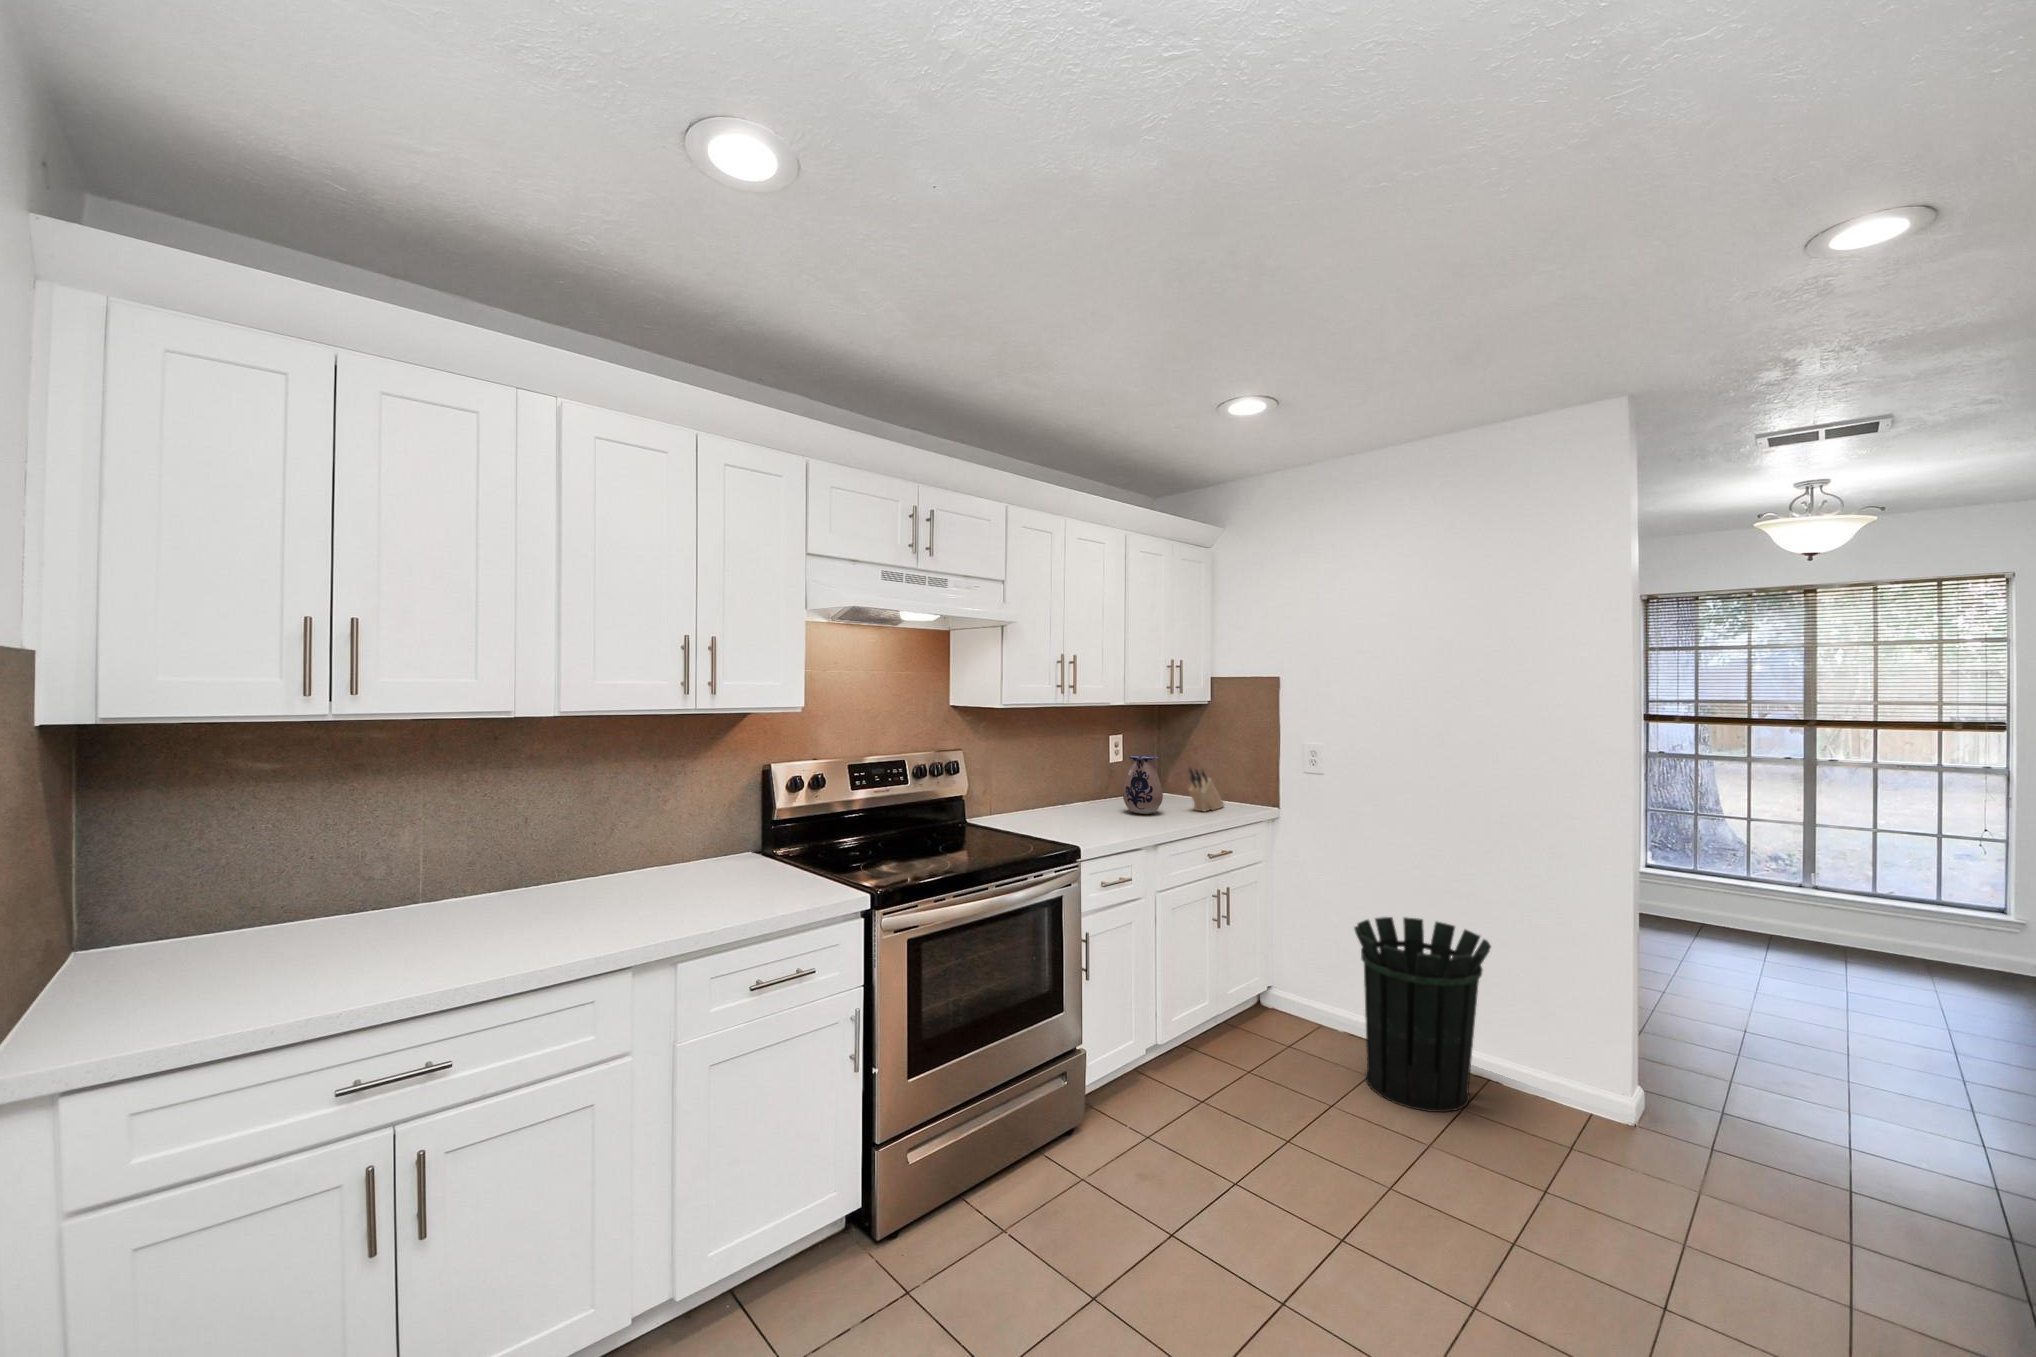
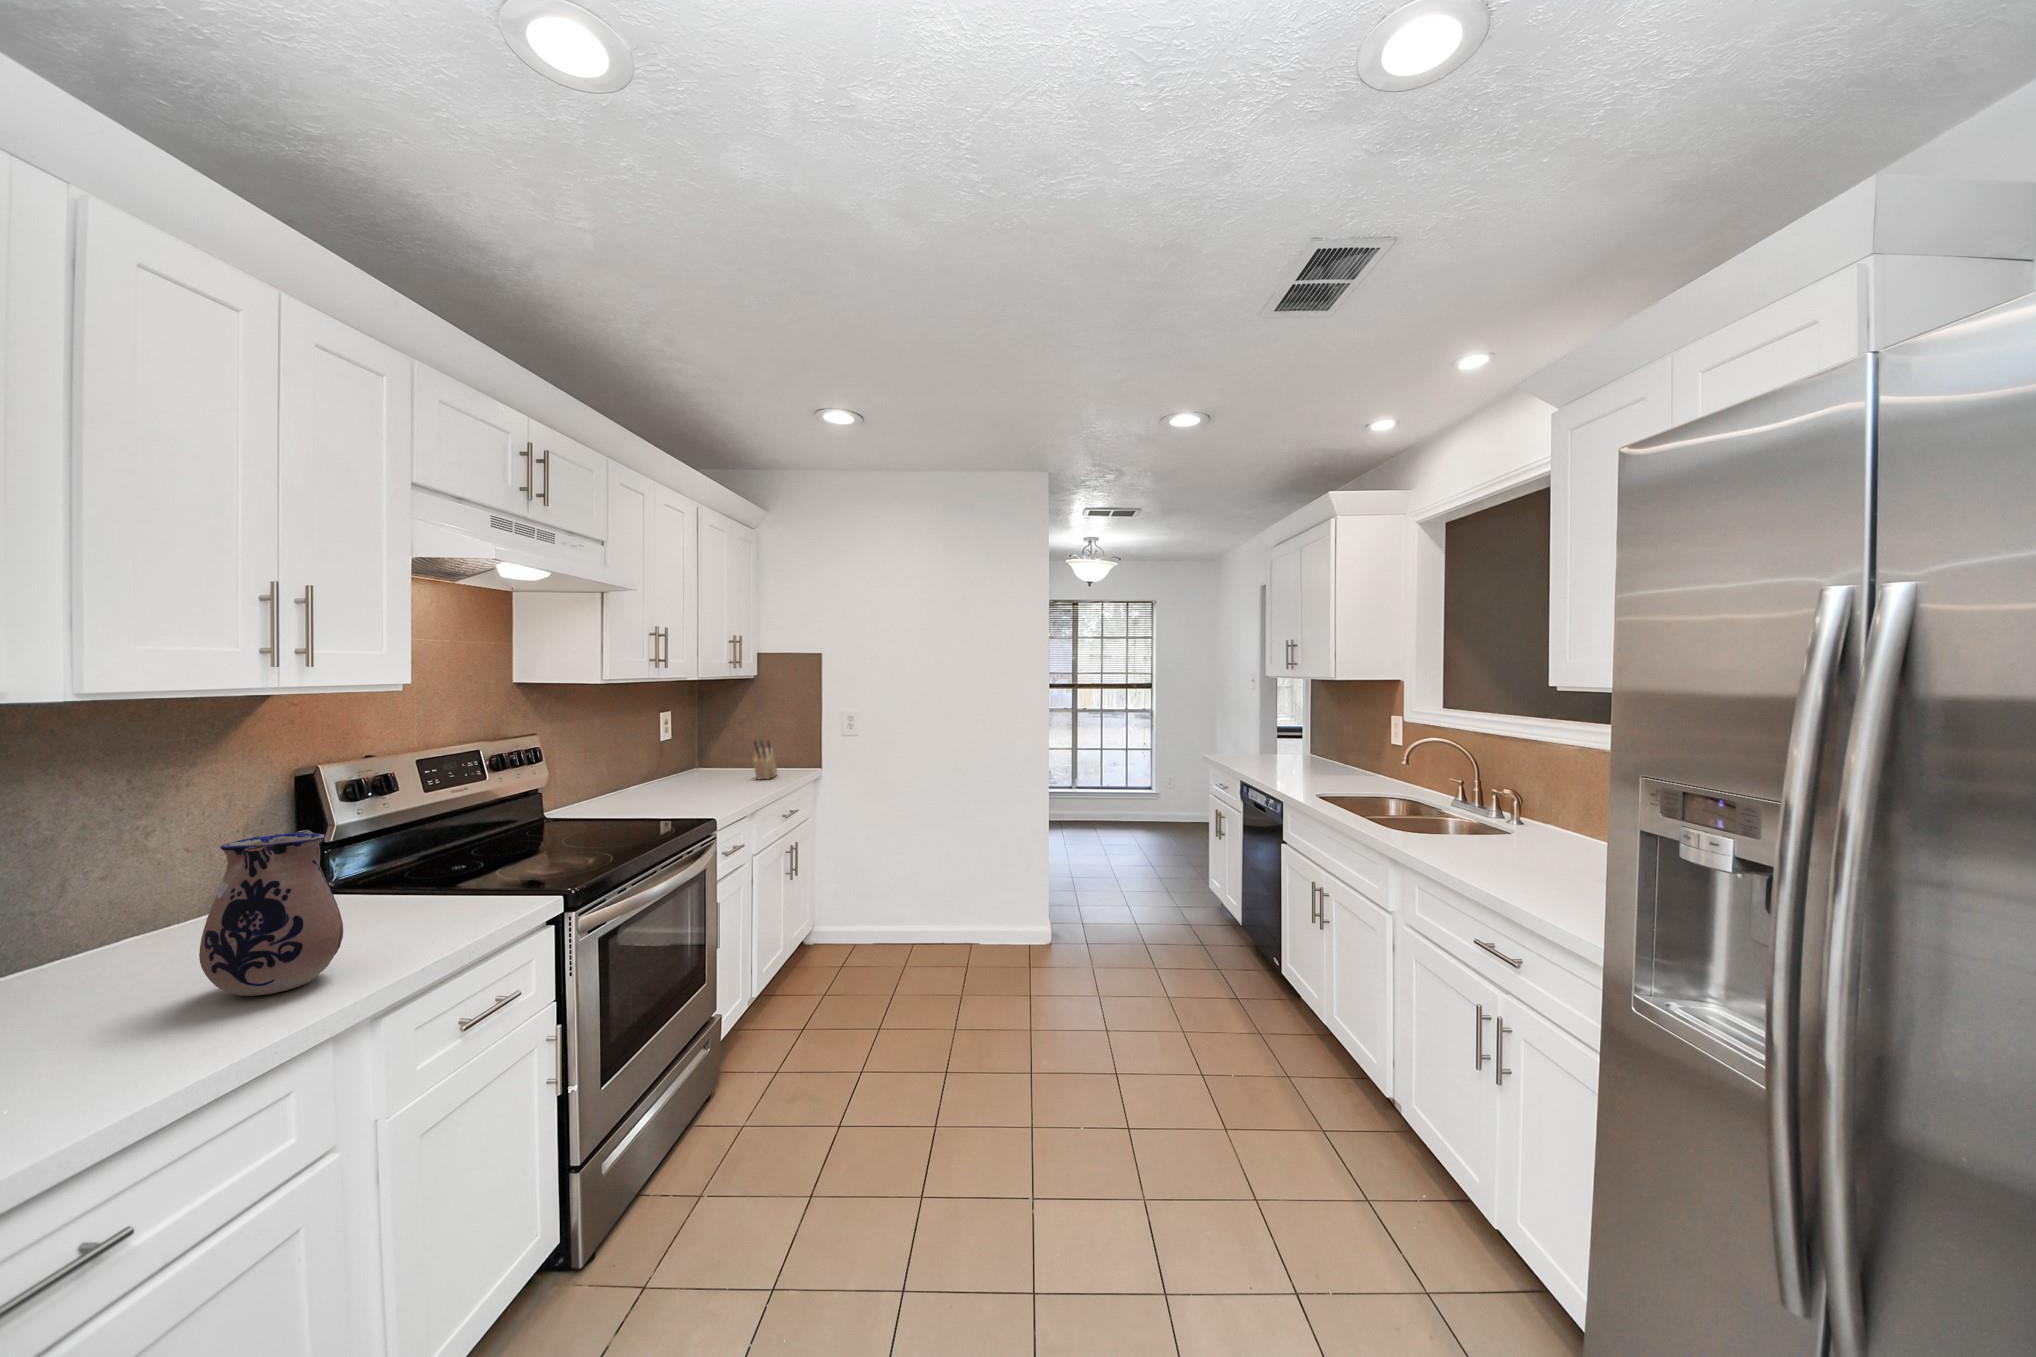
ceramic pitcher: present [1123,755,1163,814] -> present [199,830,343,996]
waste bin: present [1354,917,1491,1112] -> none [909,838,1005,981]

